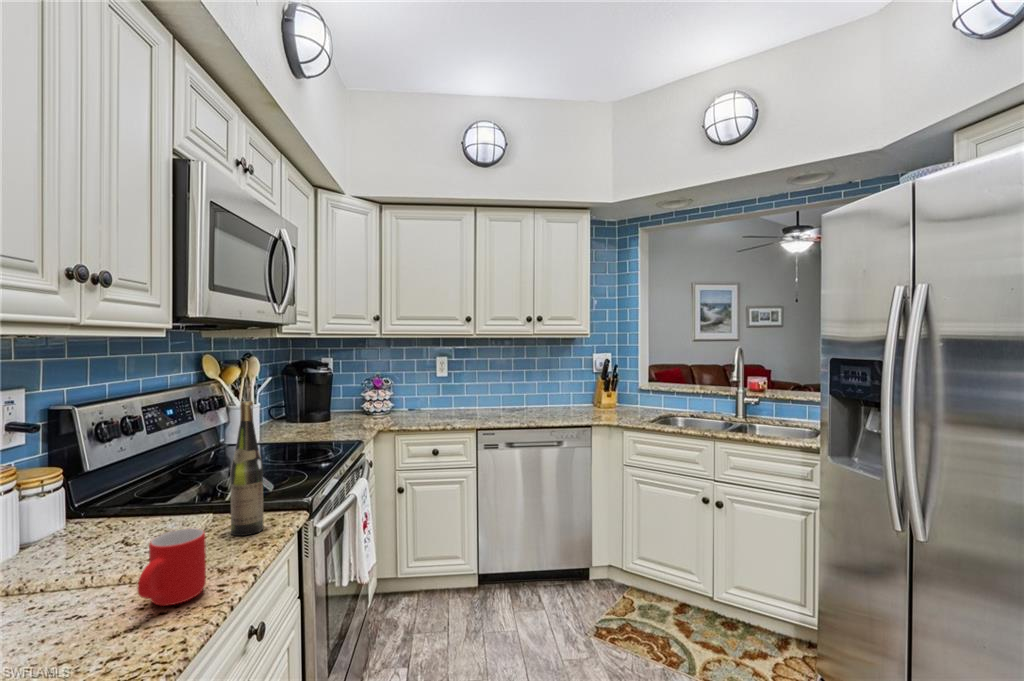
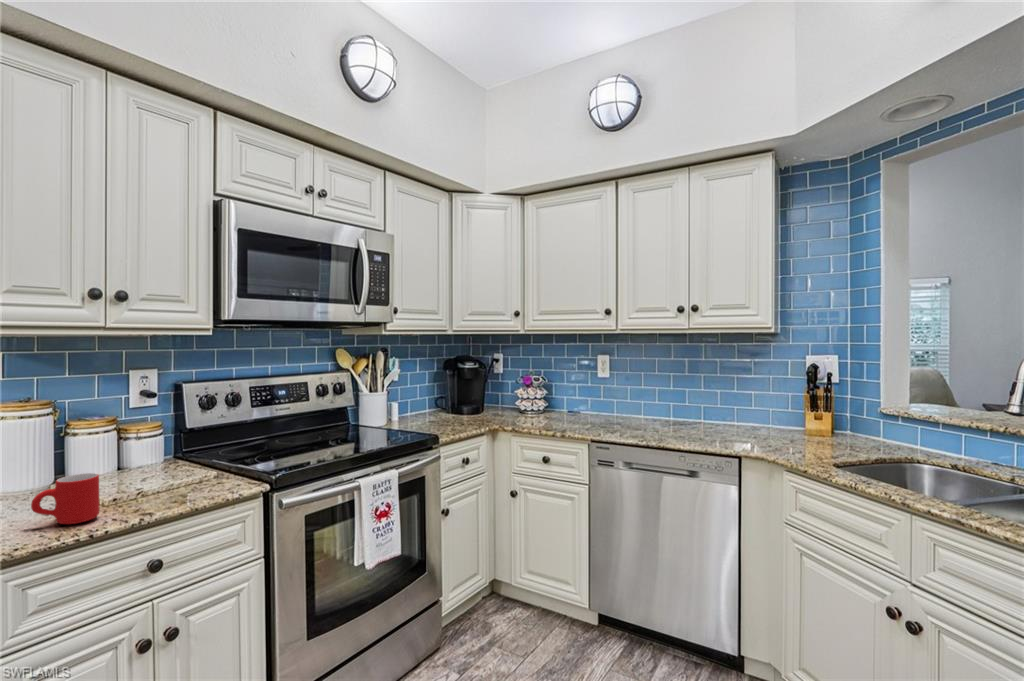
wine bottle: present [230,401,263,536] -> none [198,386,225,493]

